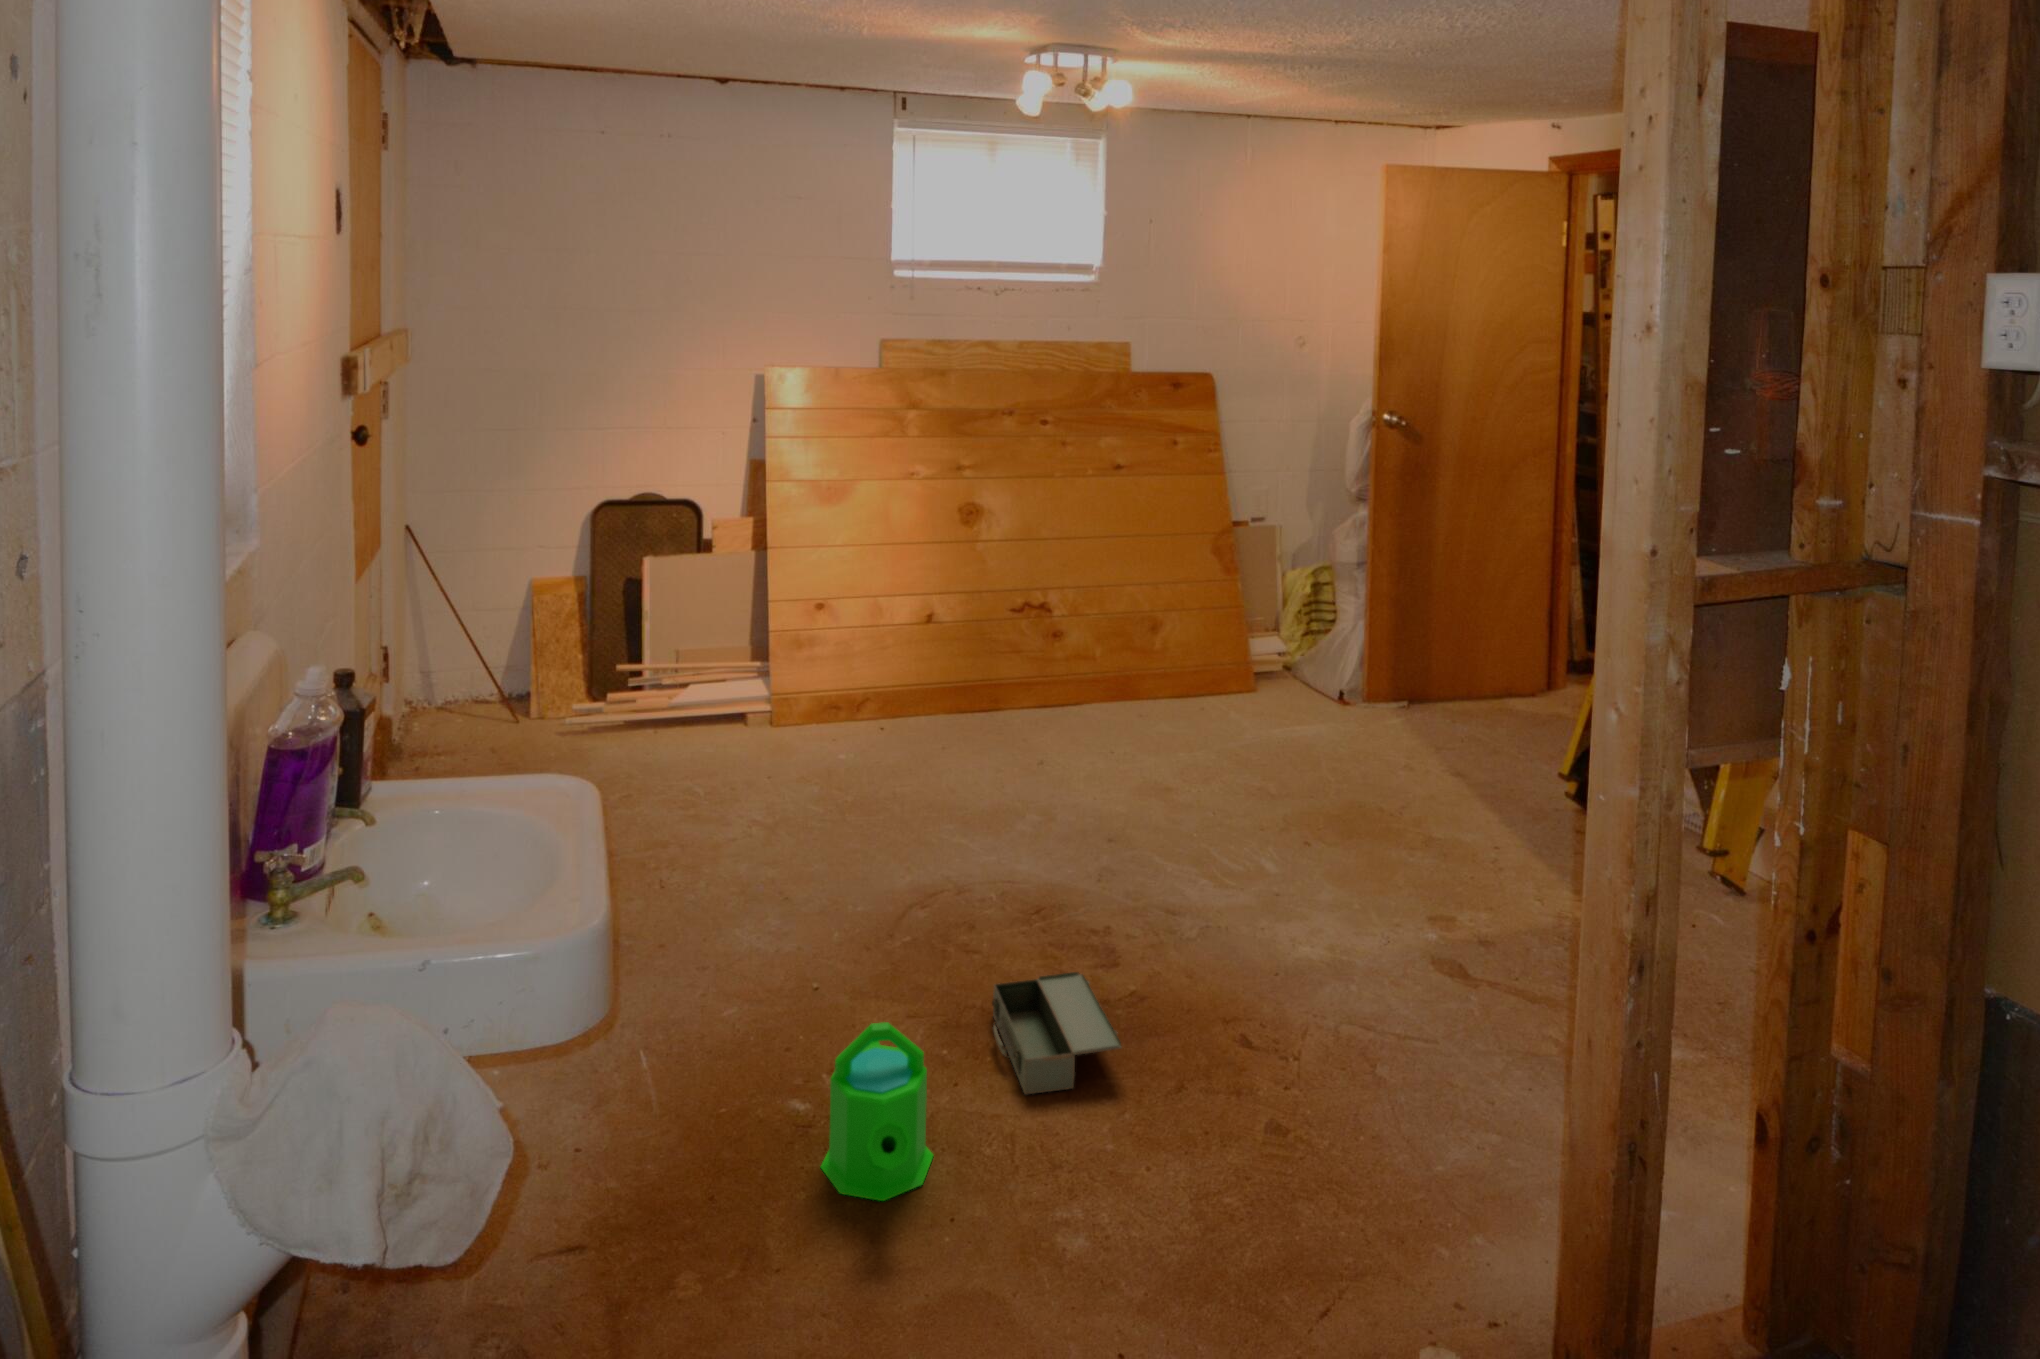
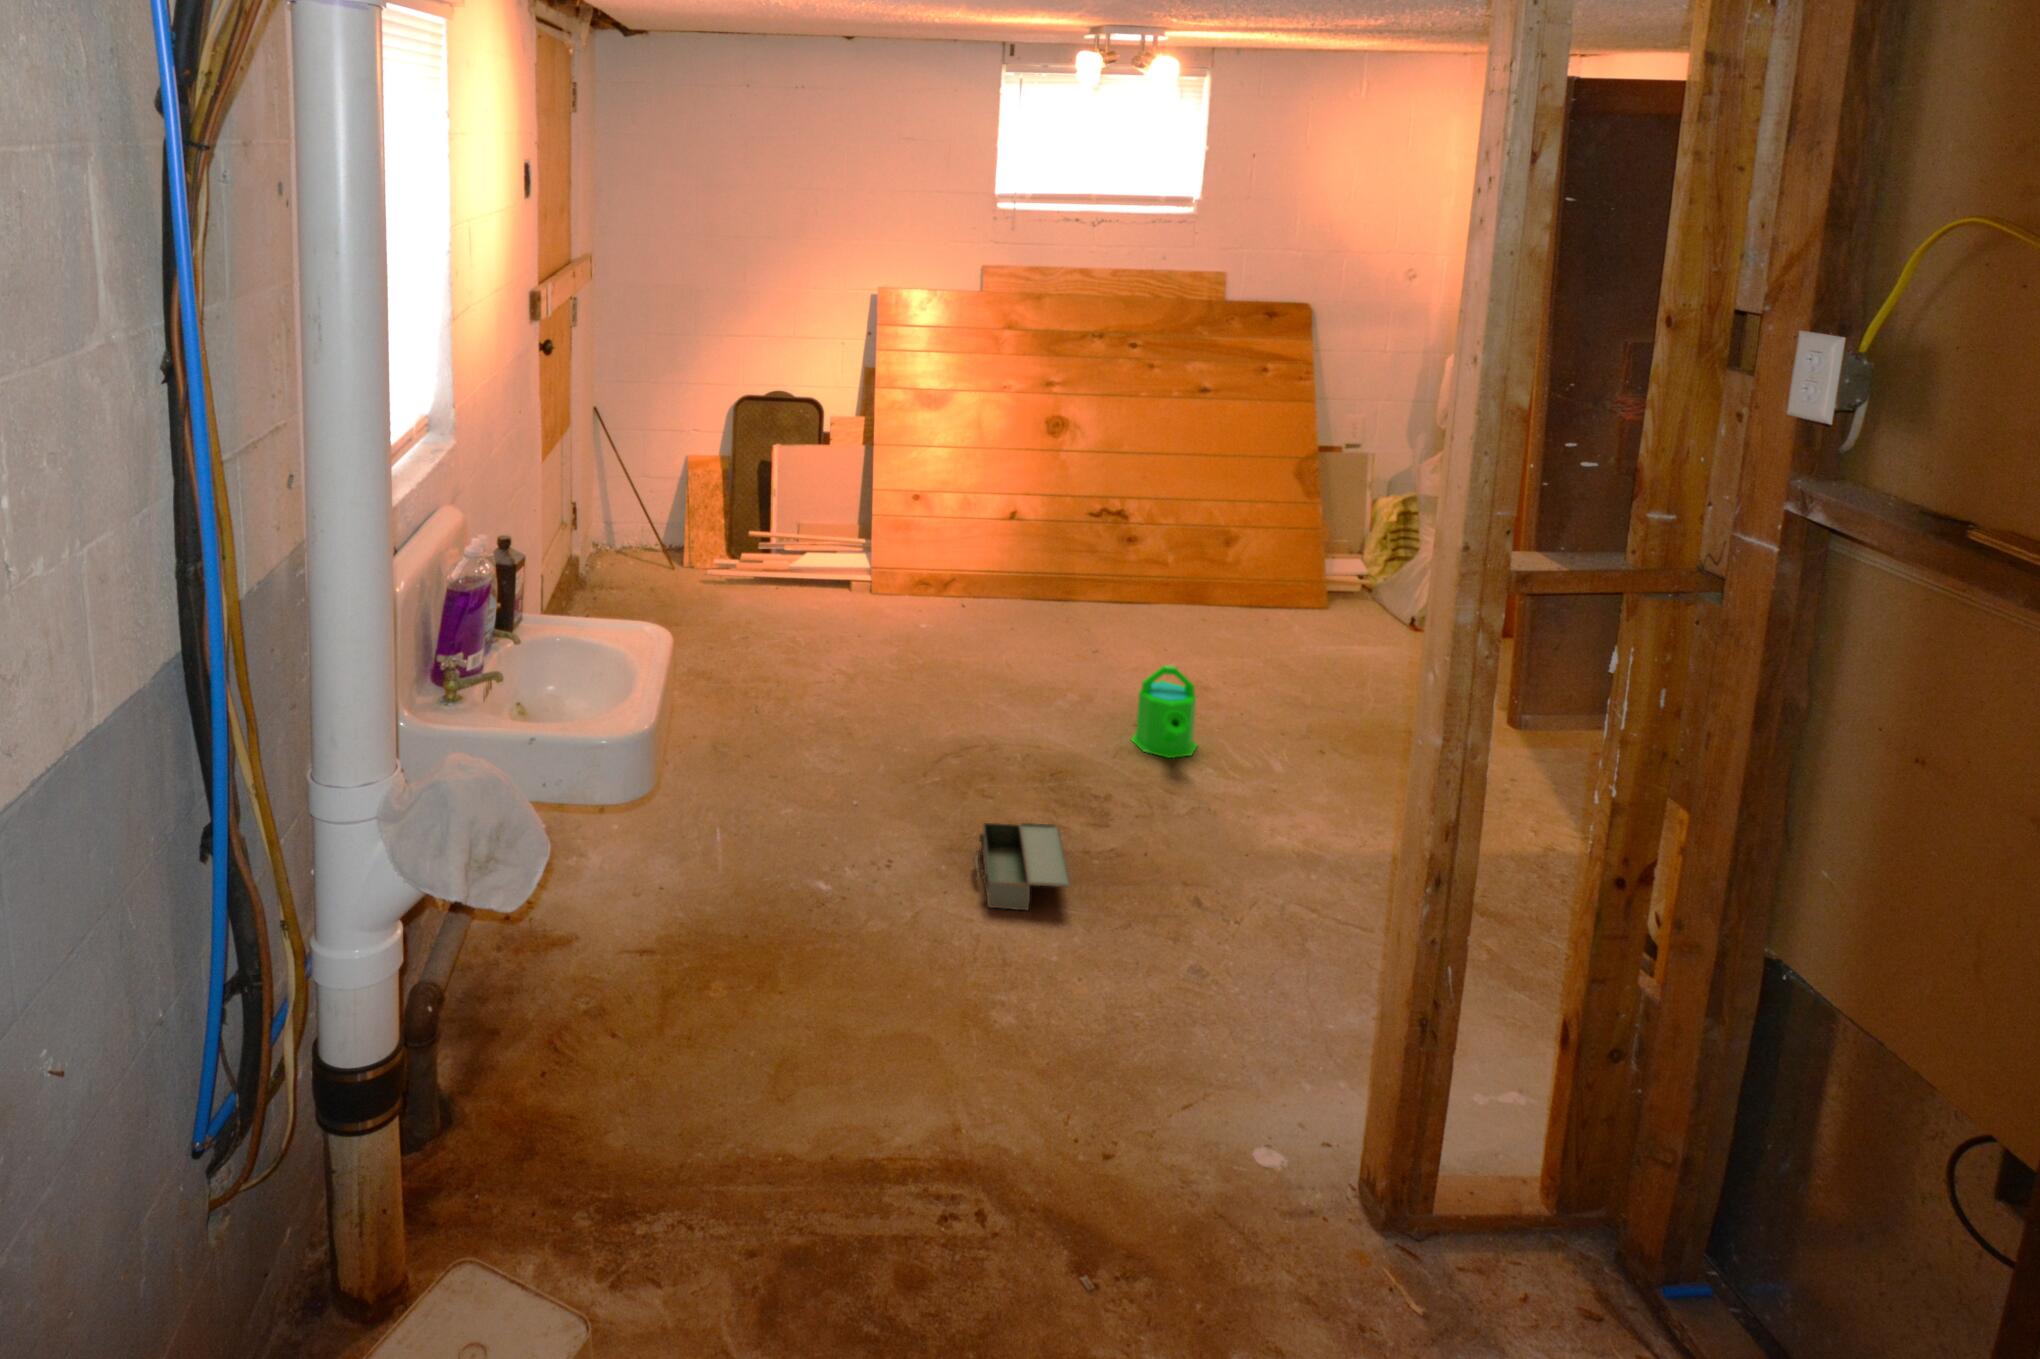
watering can: present [821,1022,933,1201] -> present [1132,665,1197,758]

